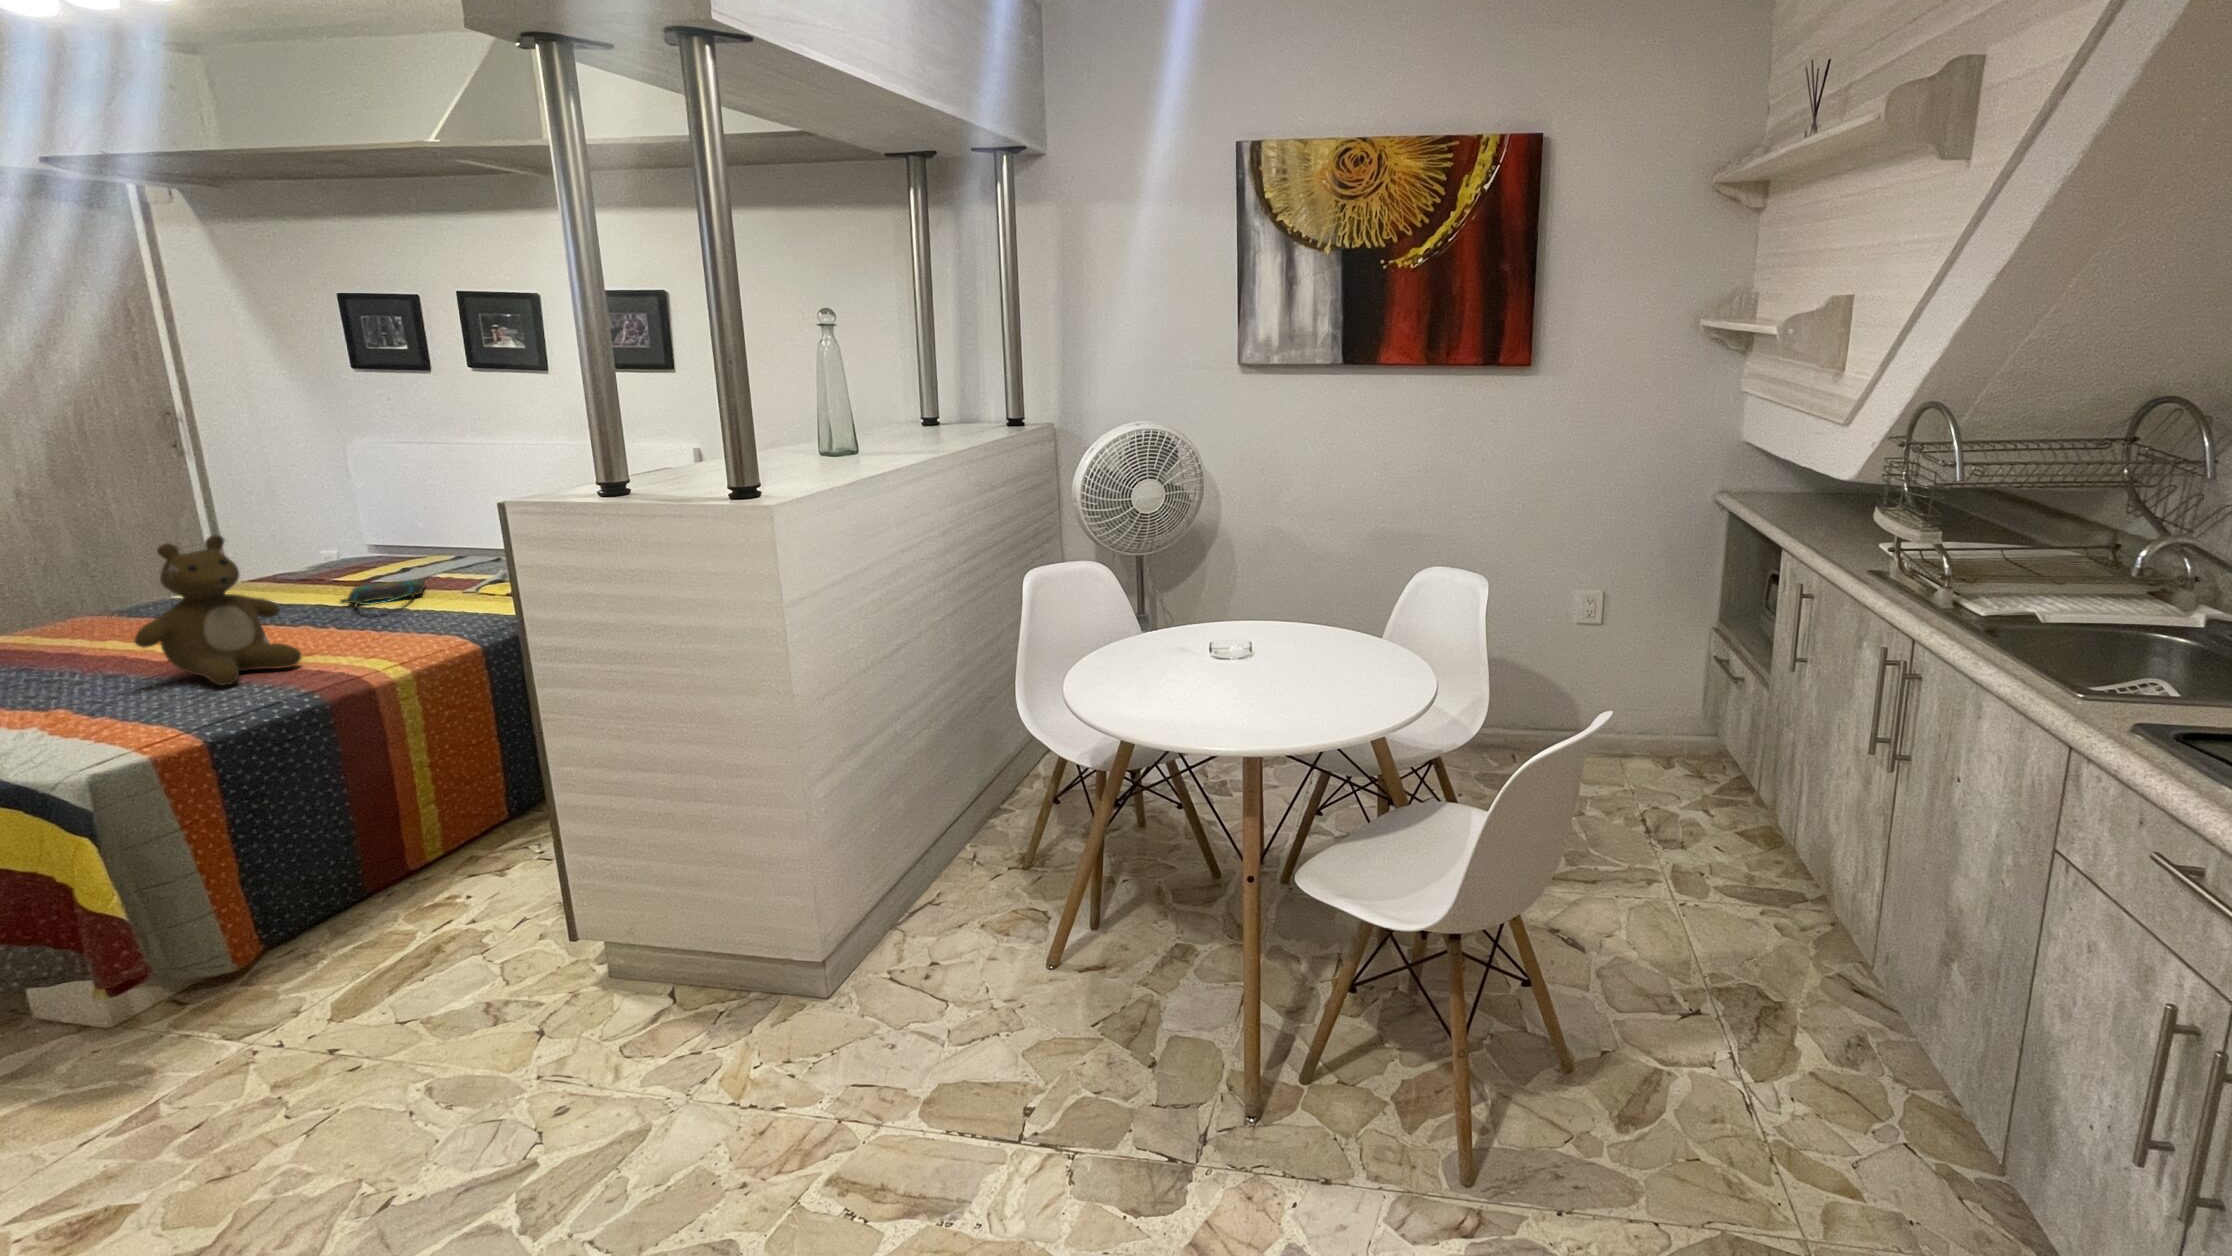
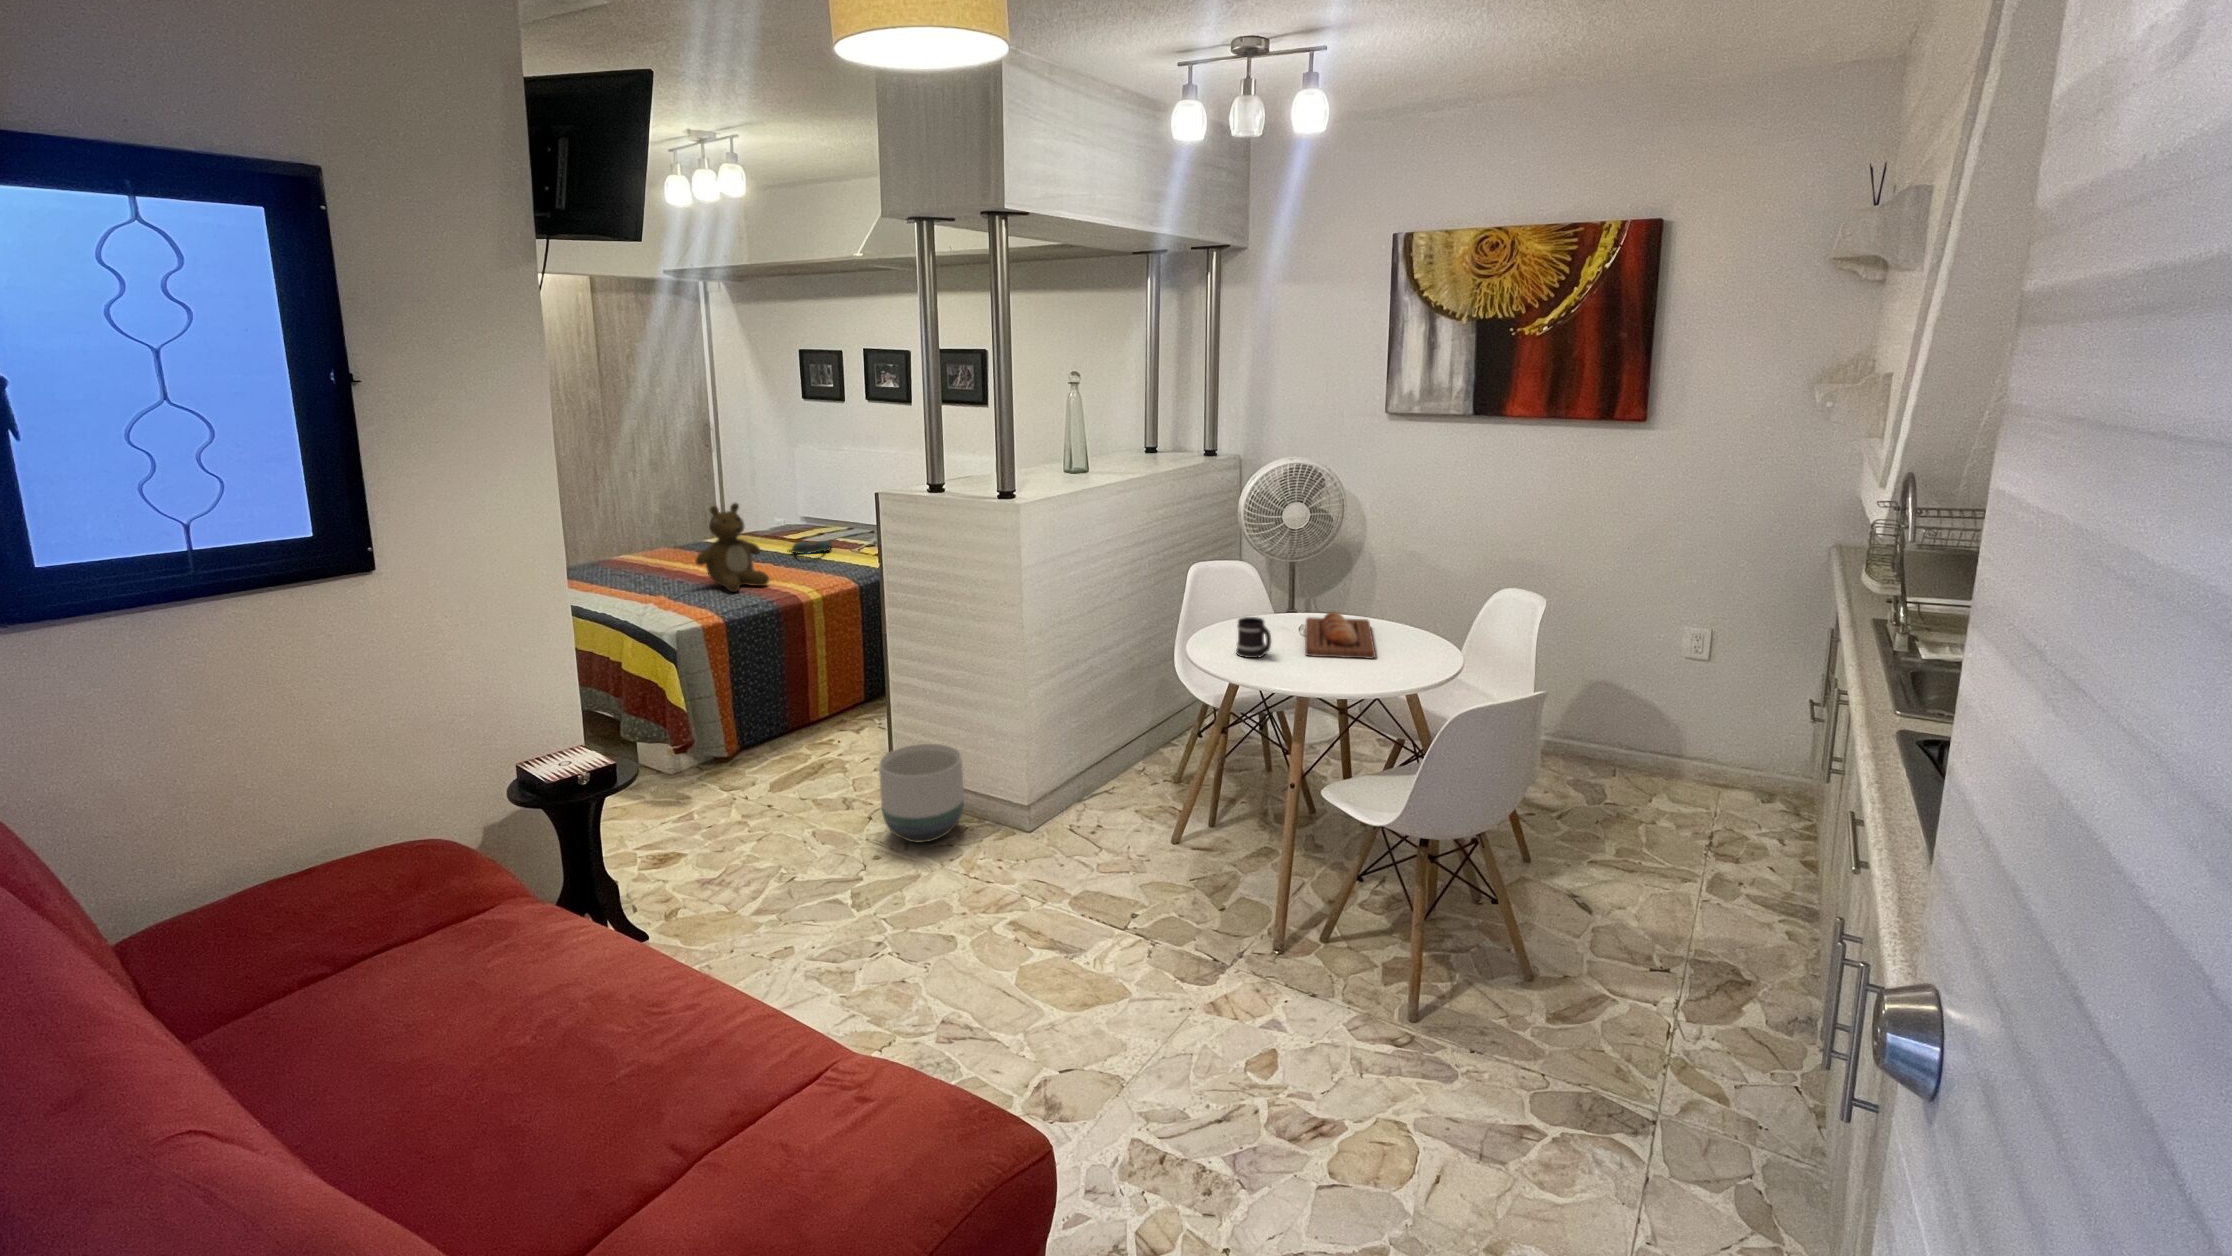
bread loaf: none [1208,621,1326,690] -> present [1305,611,1375,659]
mug: none [1141,645,1194,705] -> present [1236,617,1271,658]
planter: none [550,893,712,1065] -> present [879,744,964,842]

